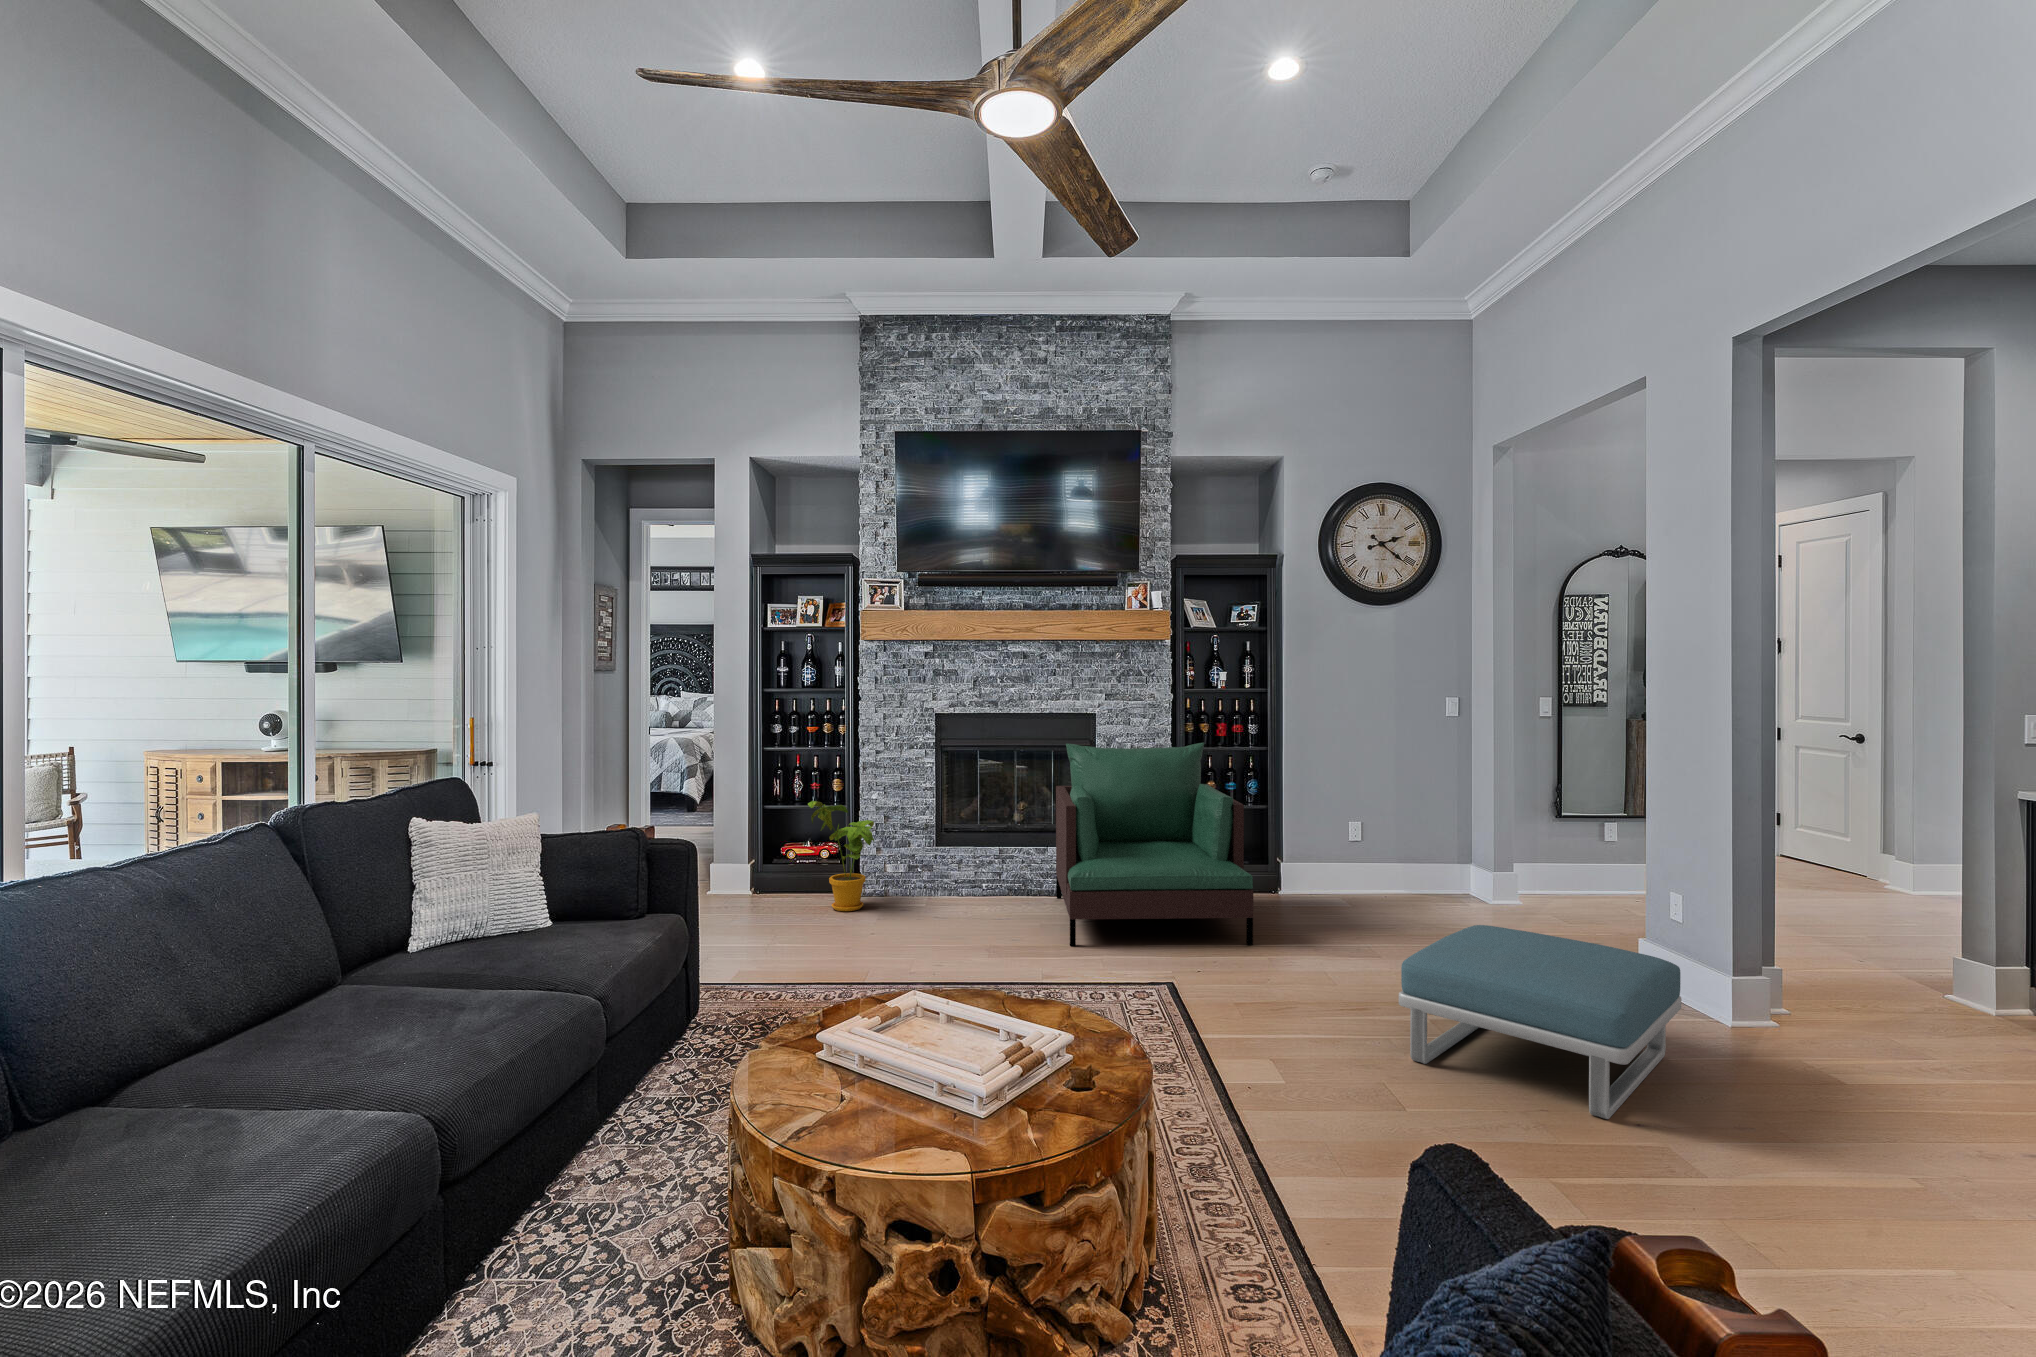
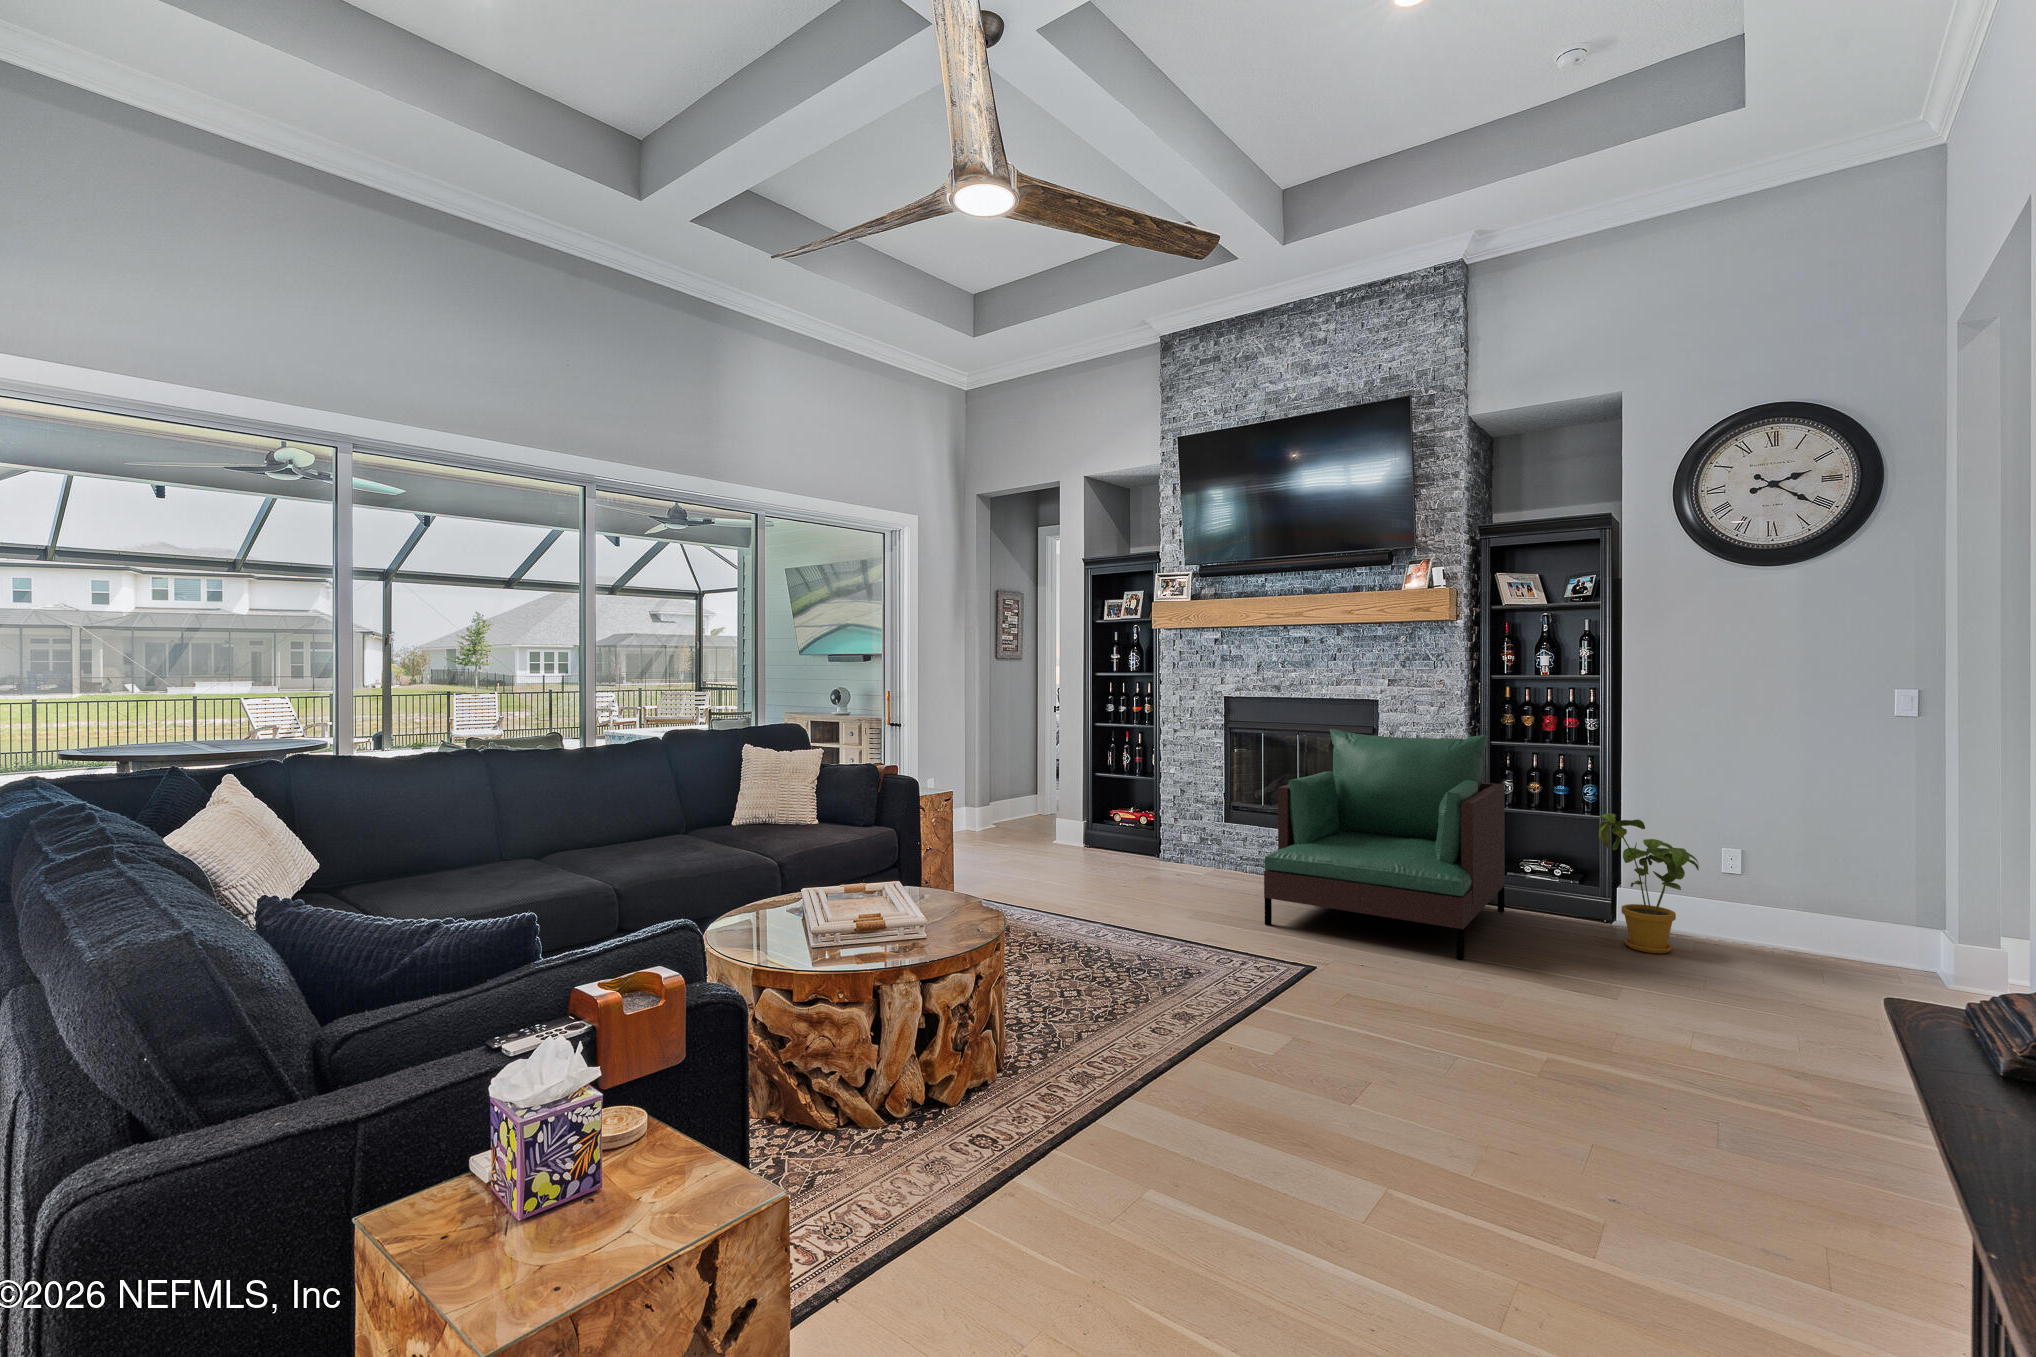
house plant: present [808,801,875,911] -> present [1599,813,1699,953]
footstool: present [1399,925,1682,1119] -> none [1419,964,1842,1202]

